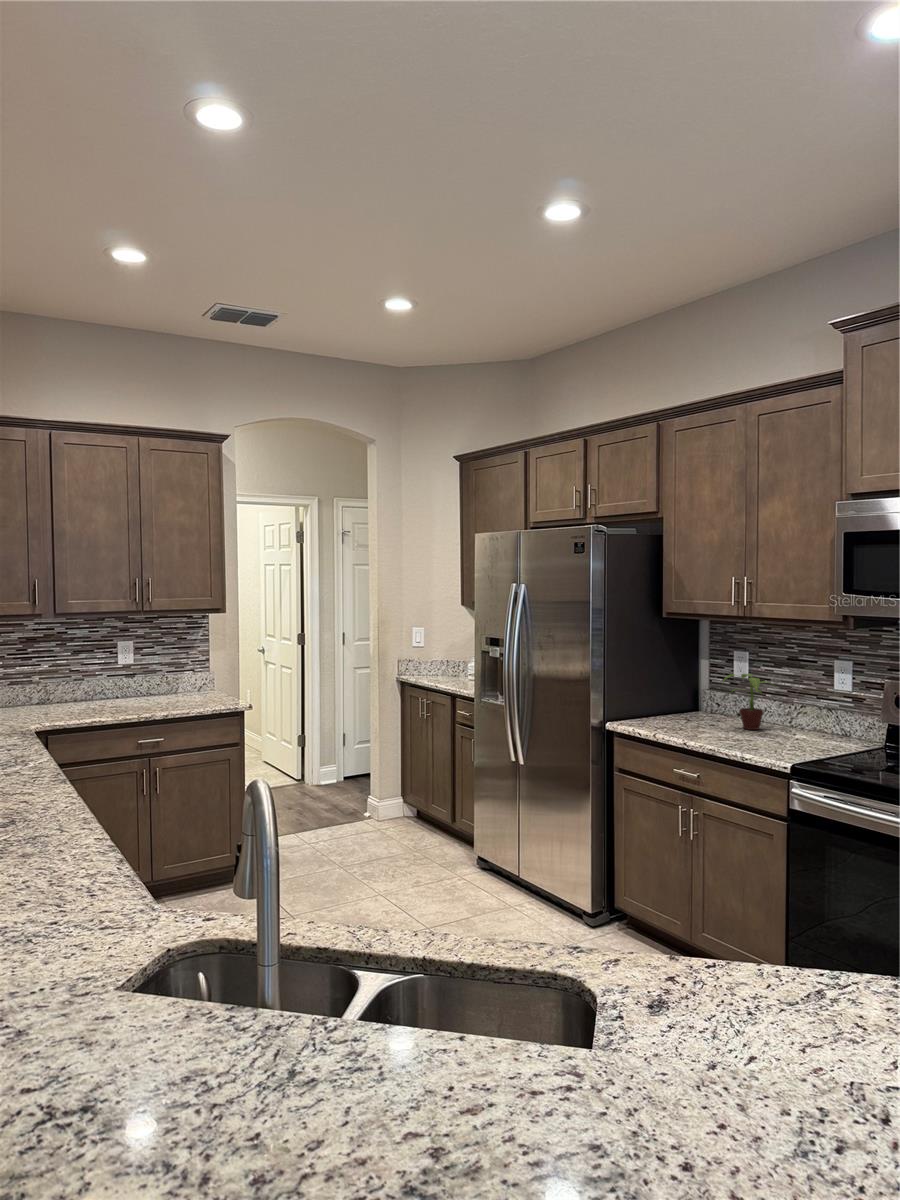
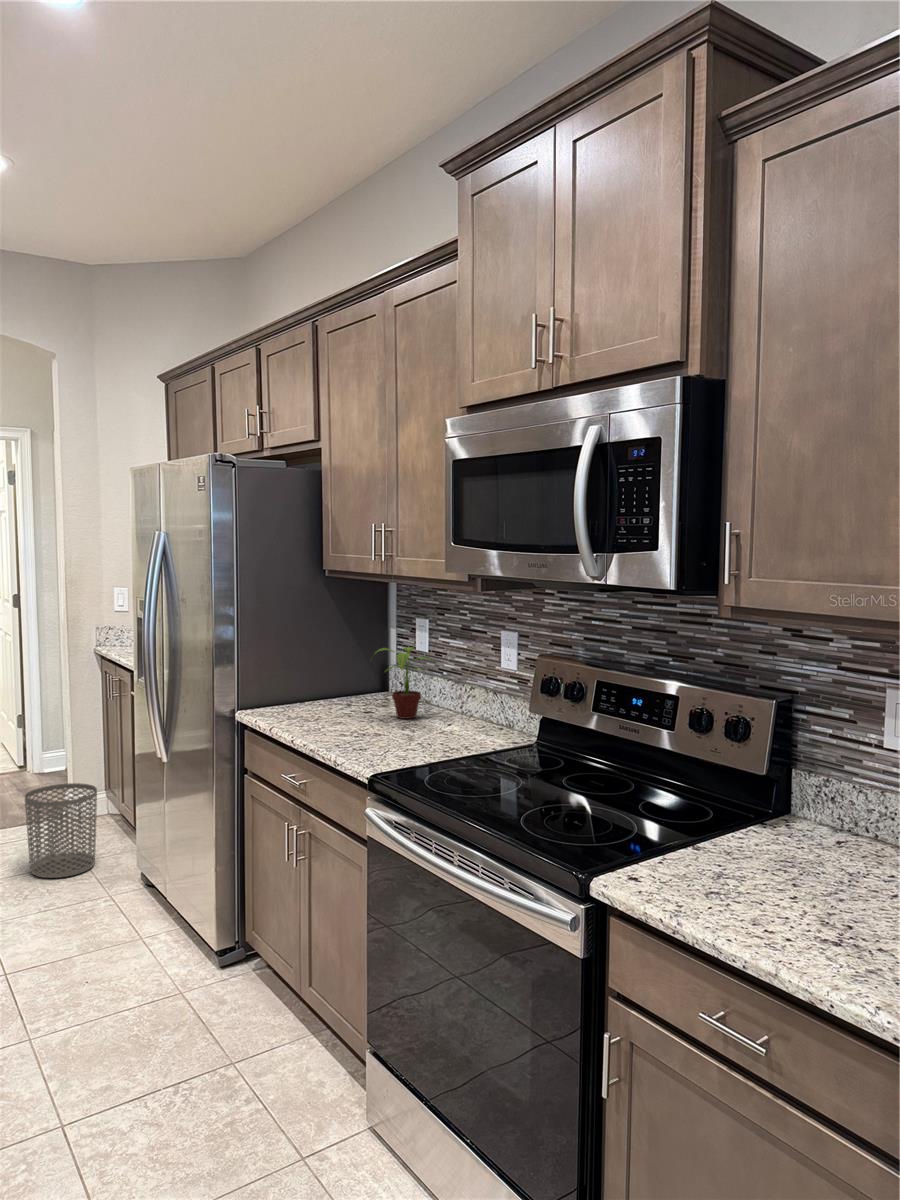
waste bin: none [374,788,428,864] -> present [25,783,97,878]

